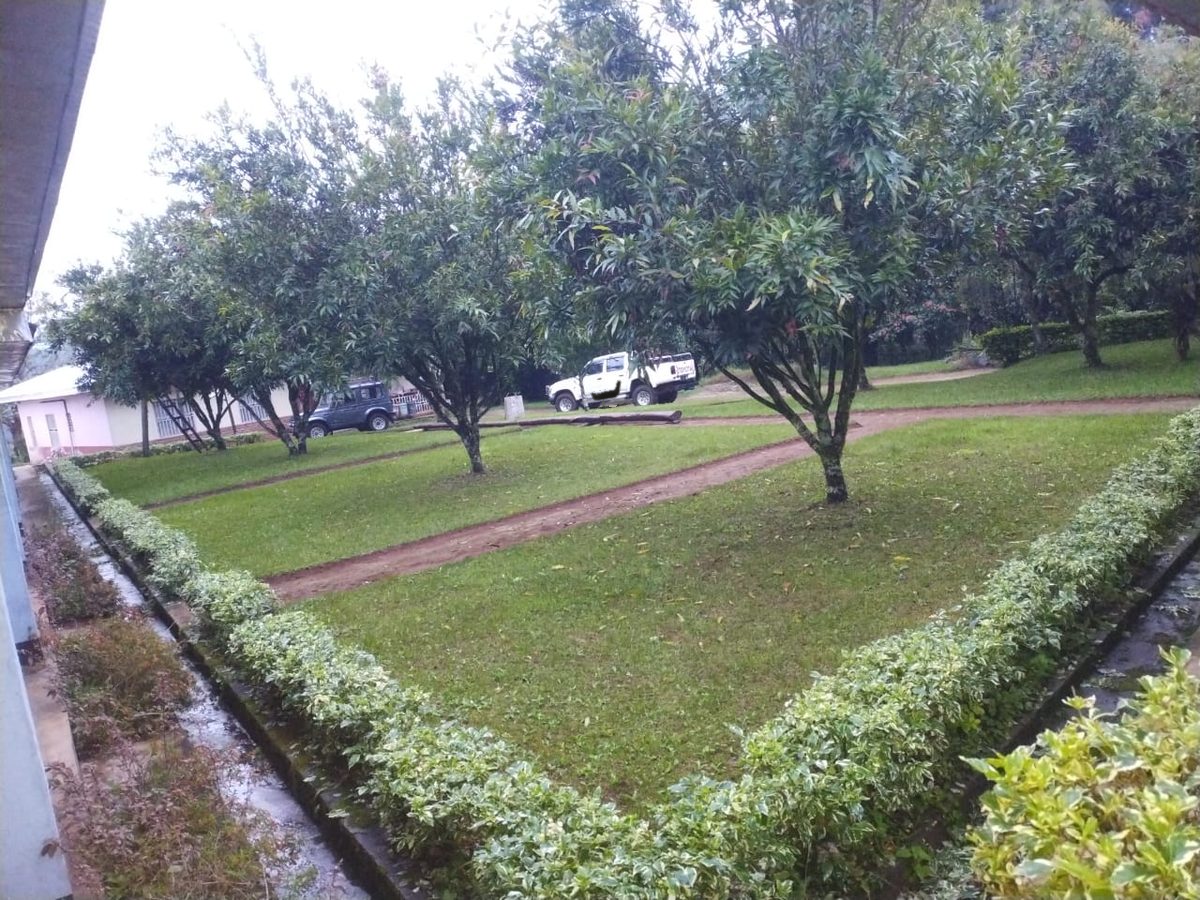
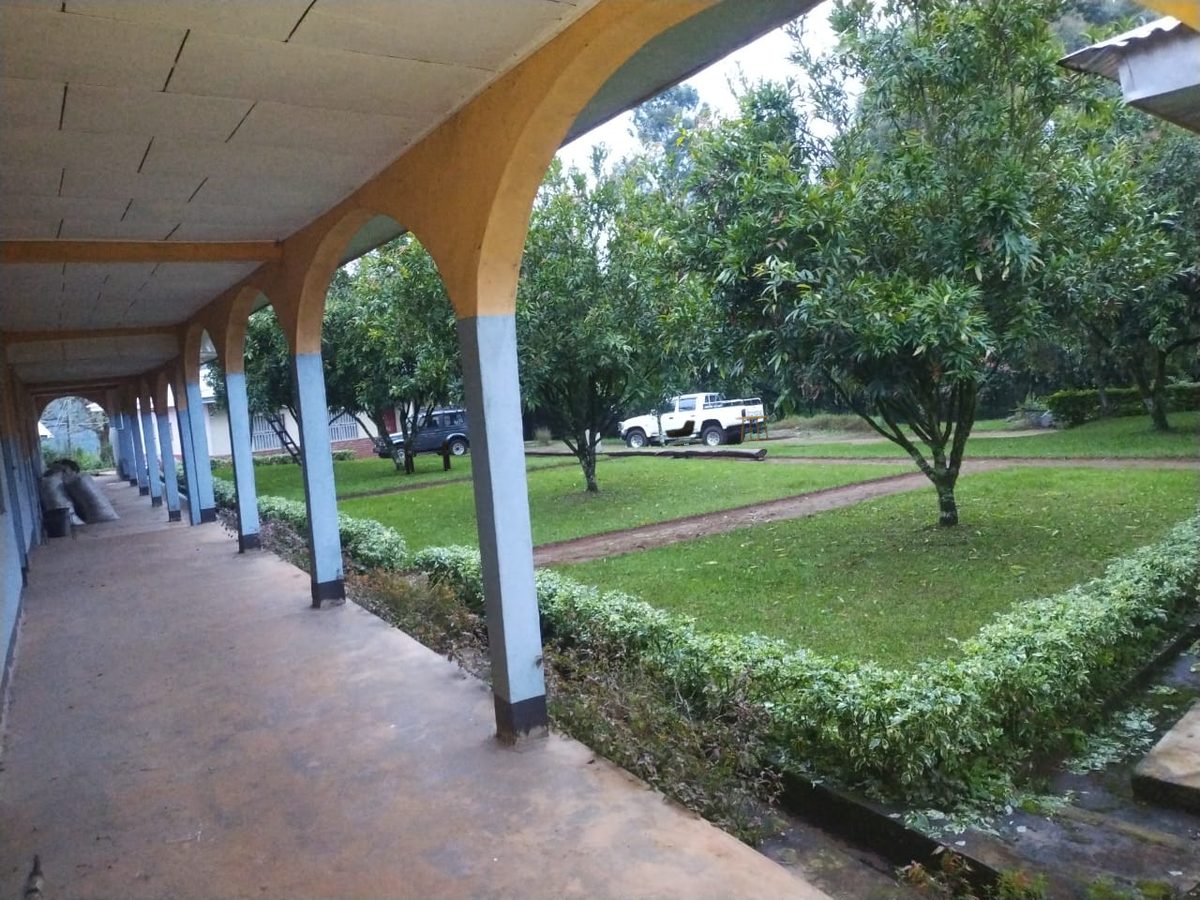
round table: none [662,371,700,400] -> present [736,416,770,442]
bench: none [301,418,355,457] -> present [404,441,451,474]

